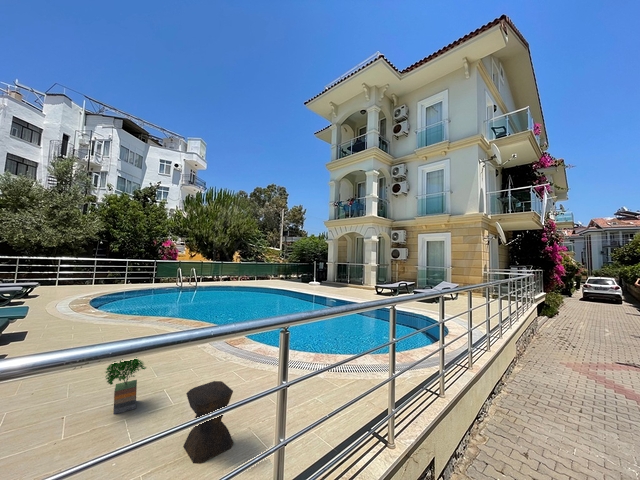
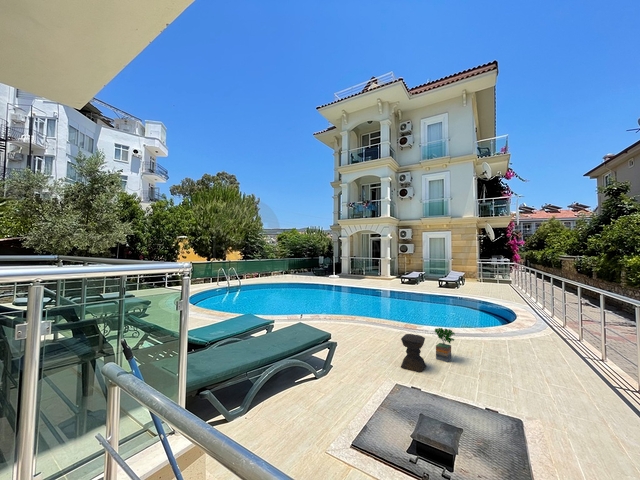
stool: present [183,381,233,464] -> present [401,334,426,373]

